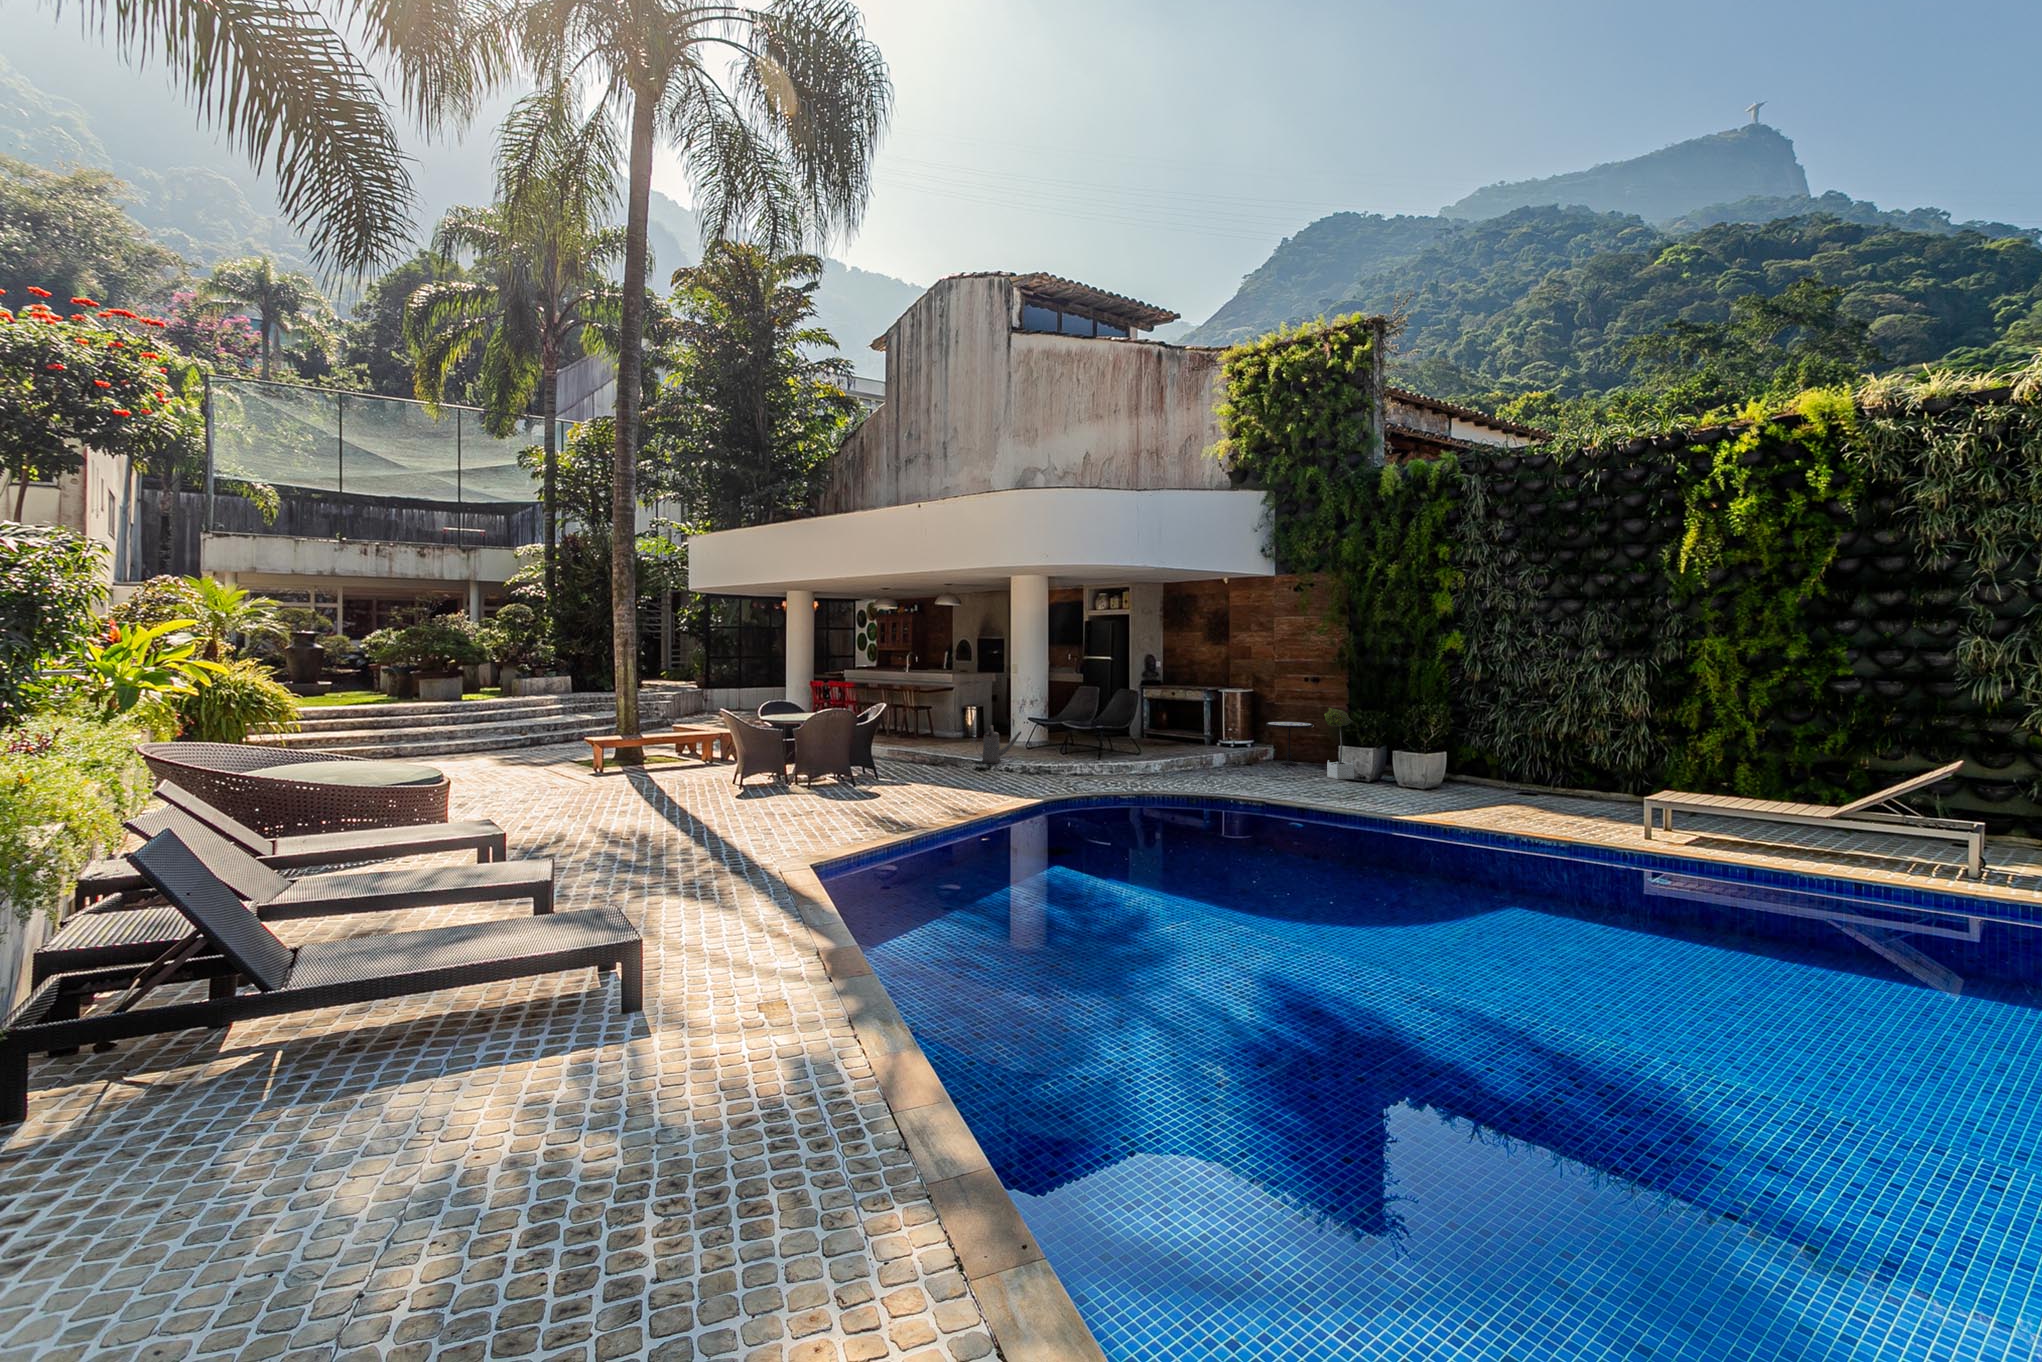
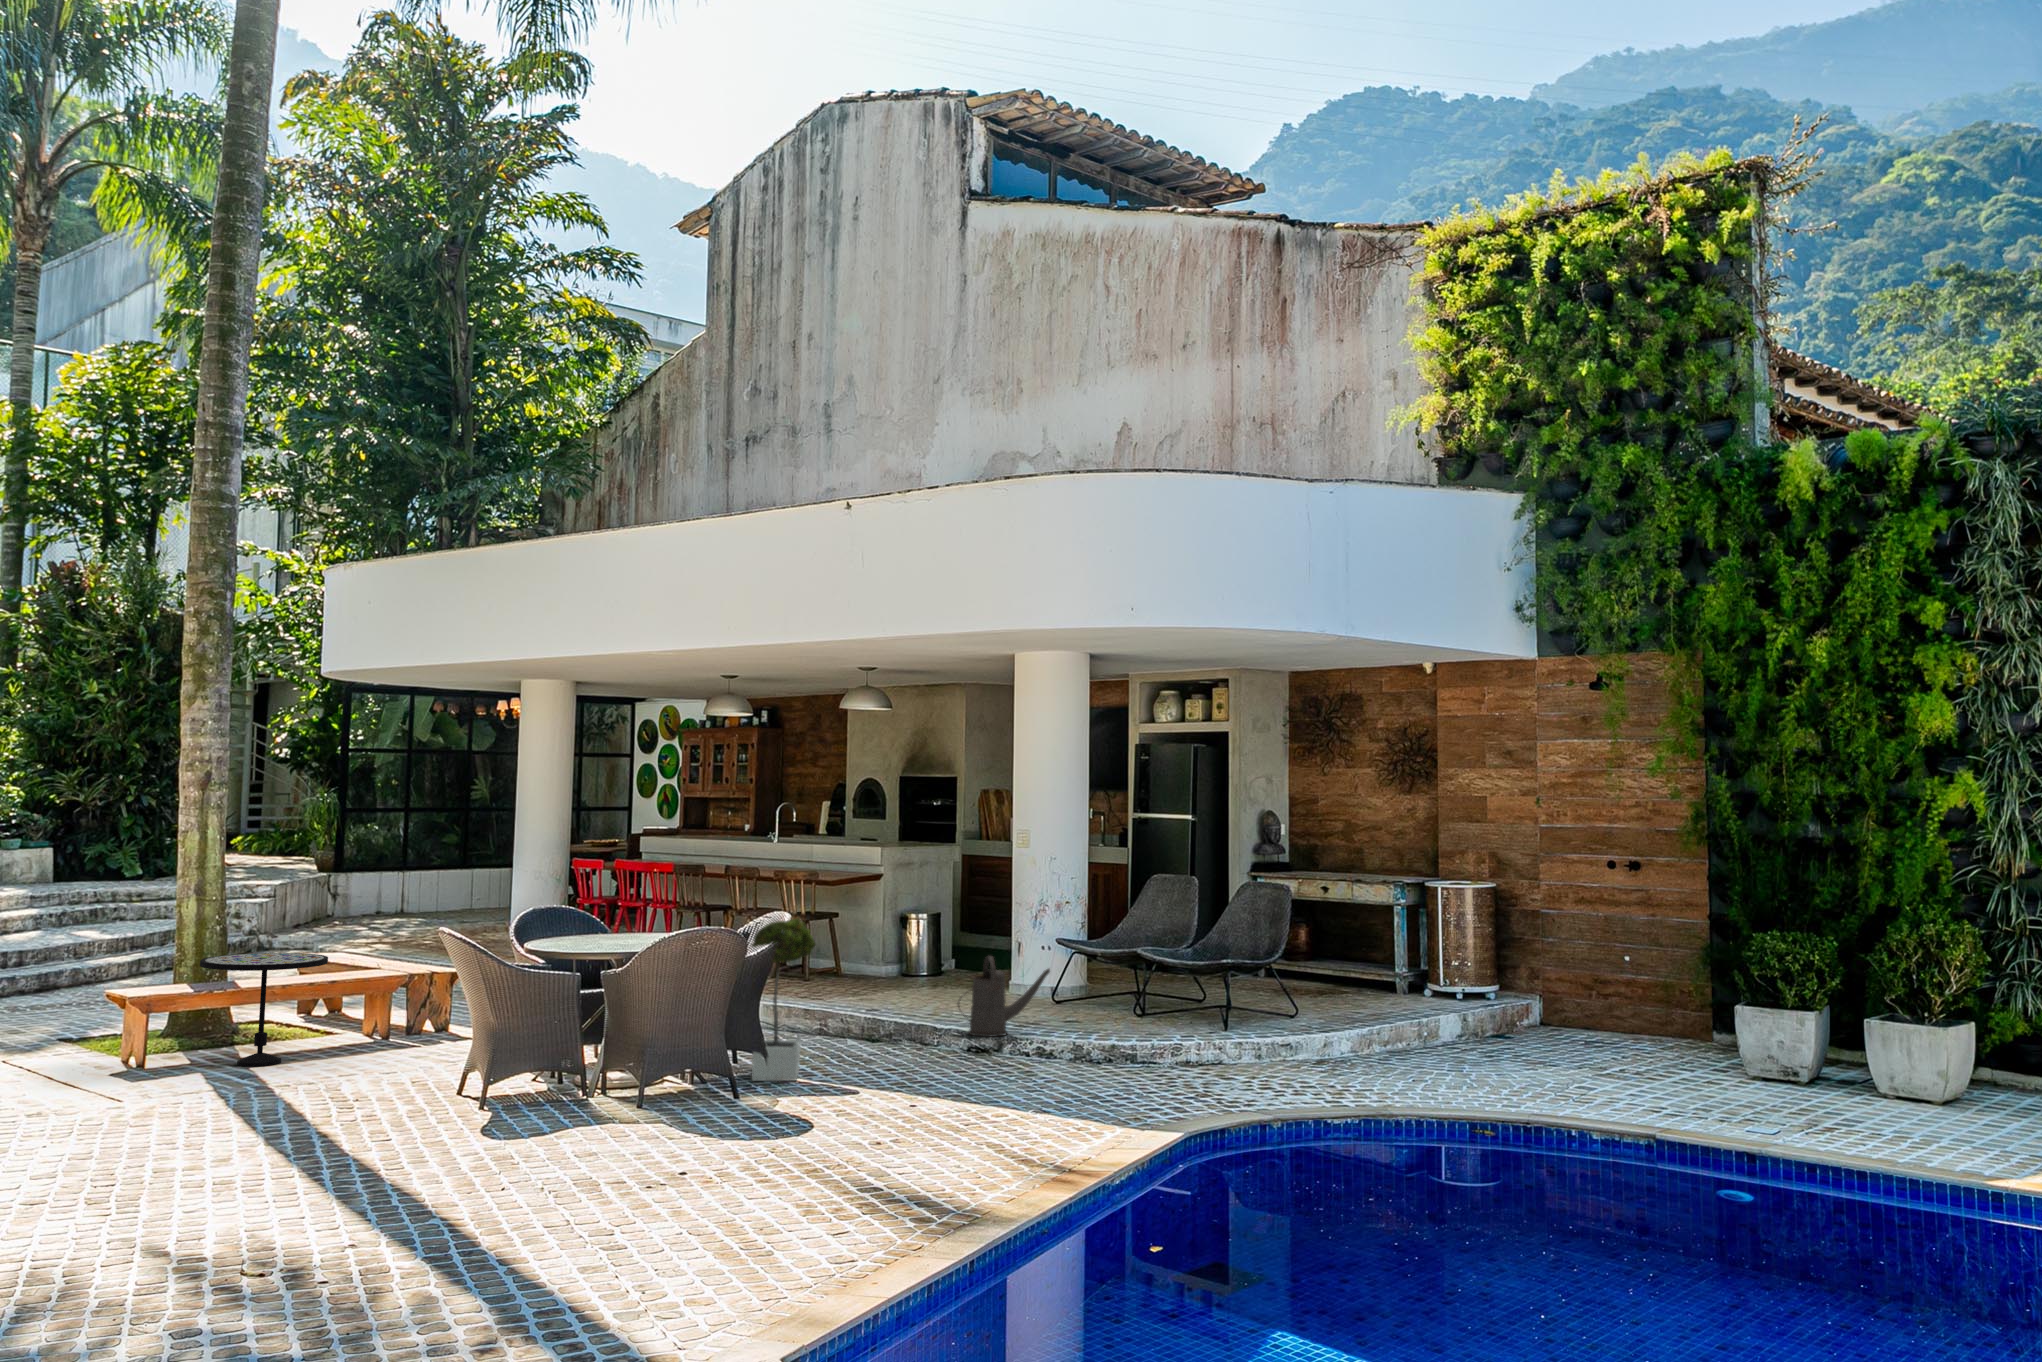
potted tree: present [1324,708,1354,779] -> present [752,918,816,1081]
side table: present [1266,722,1313,766] -> present [200,953,328,1067]

